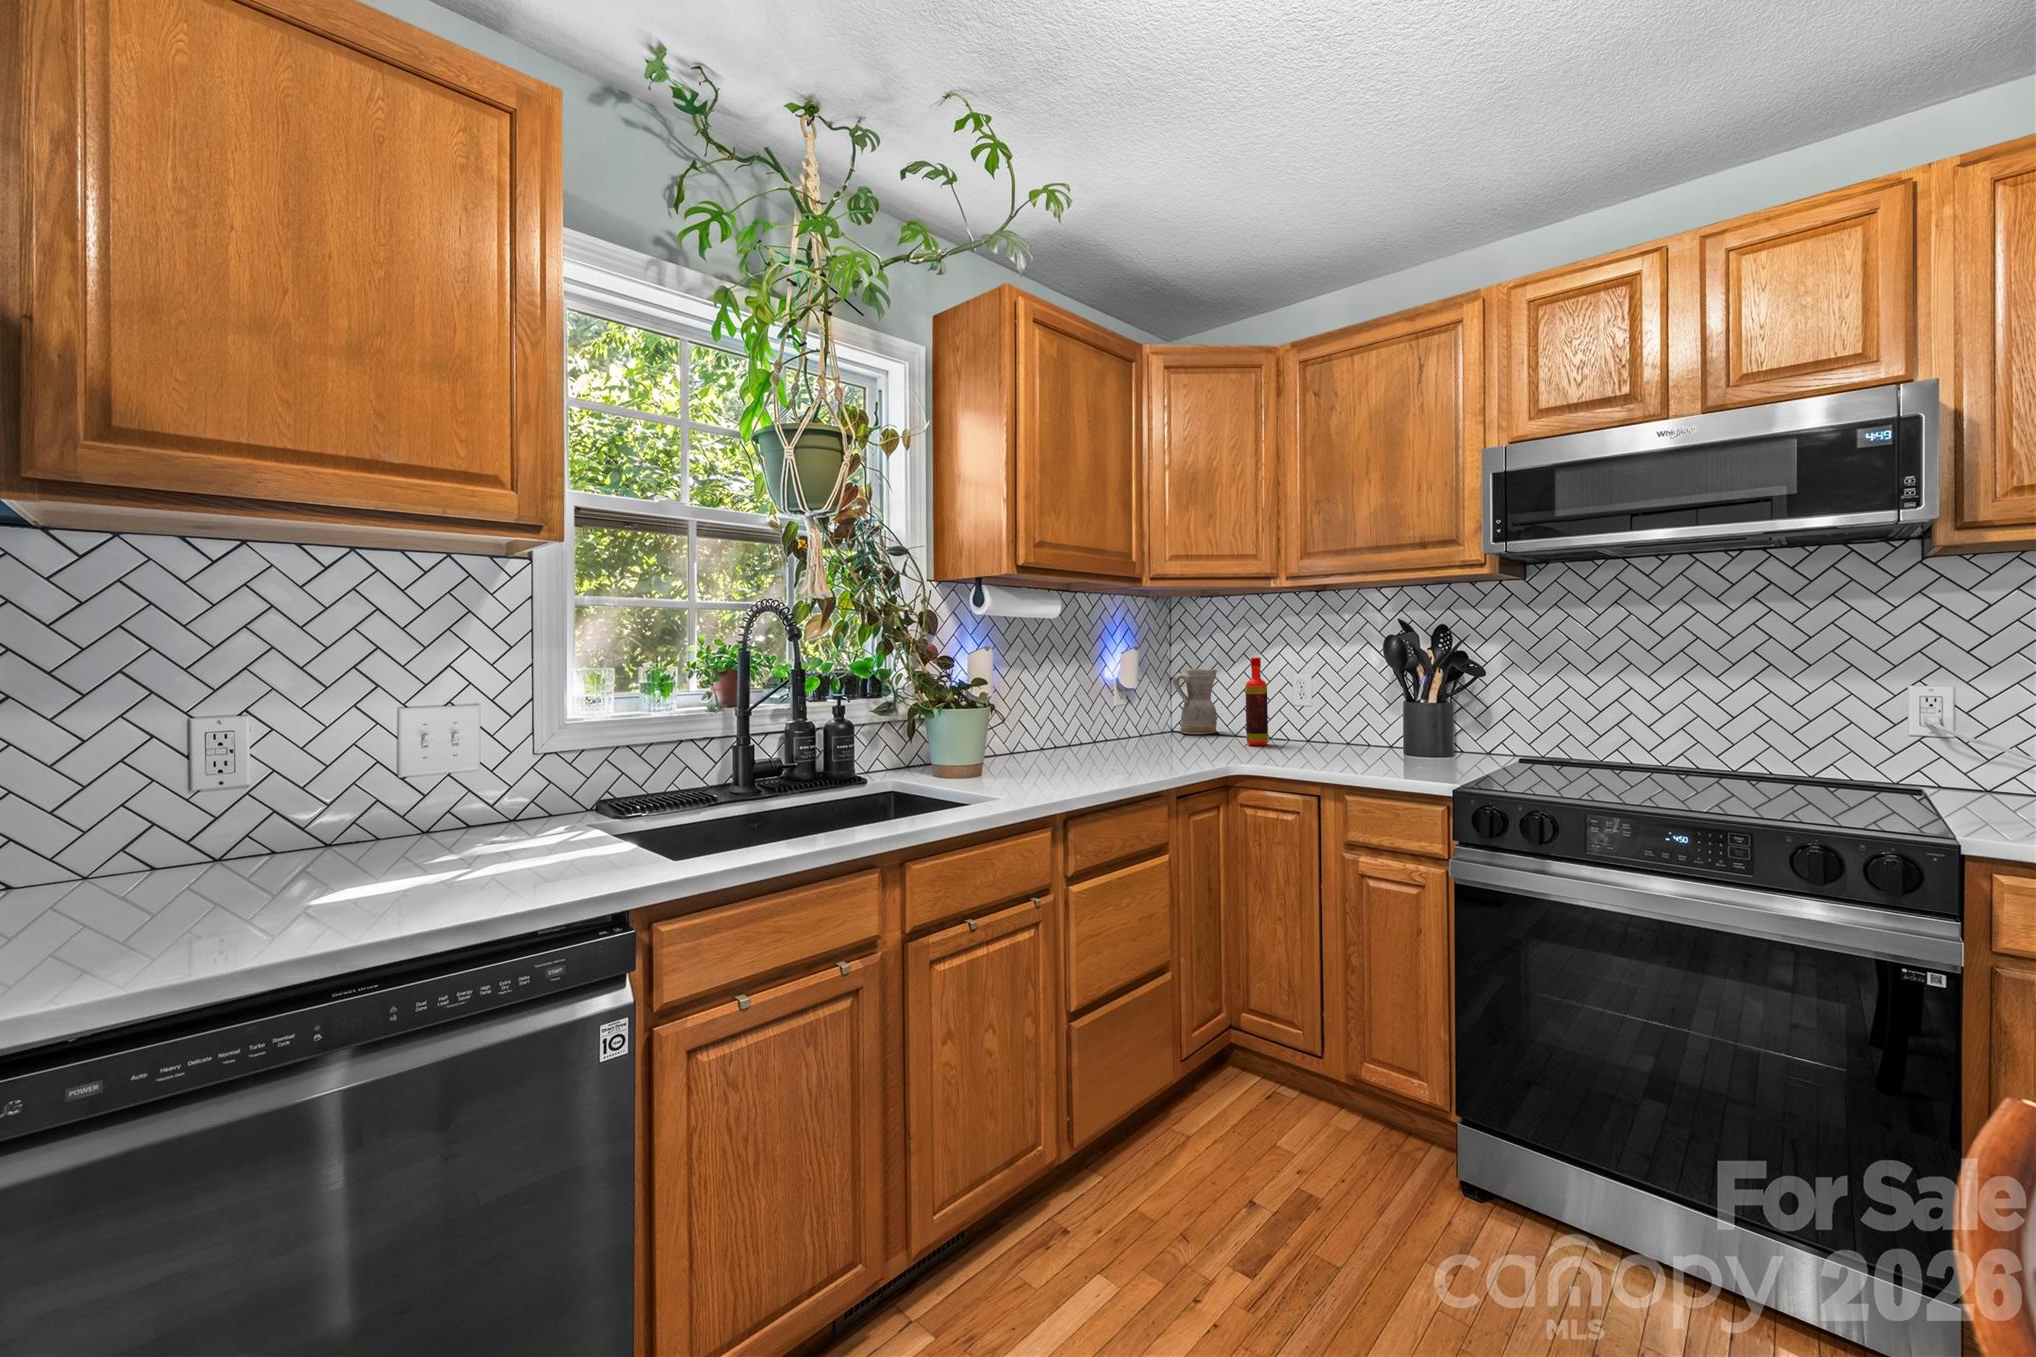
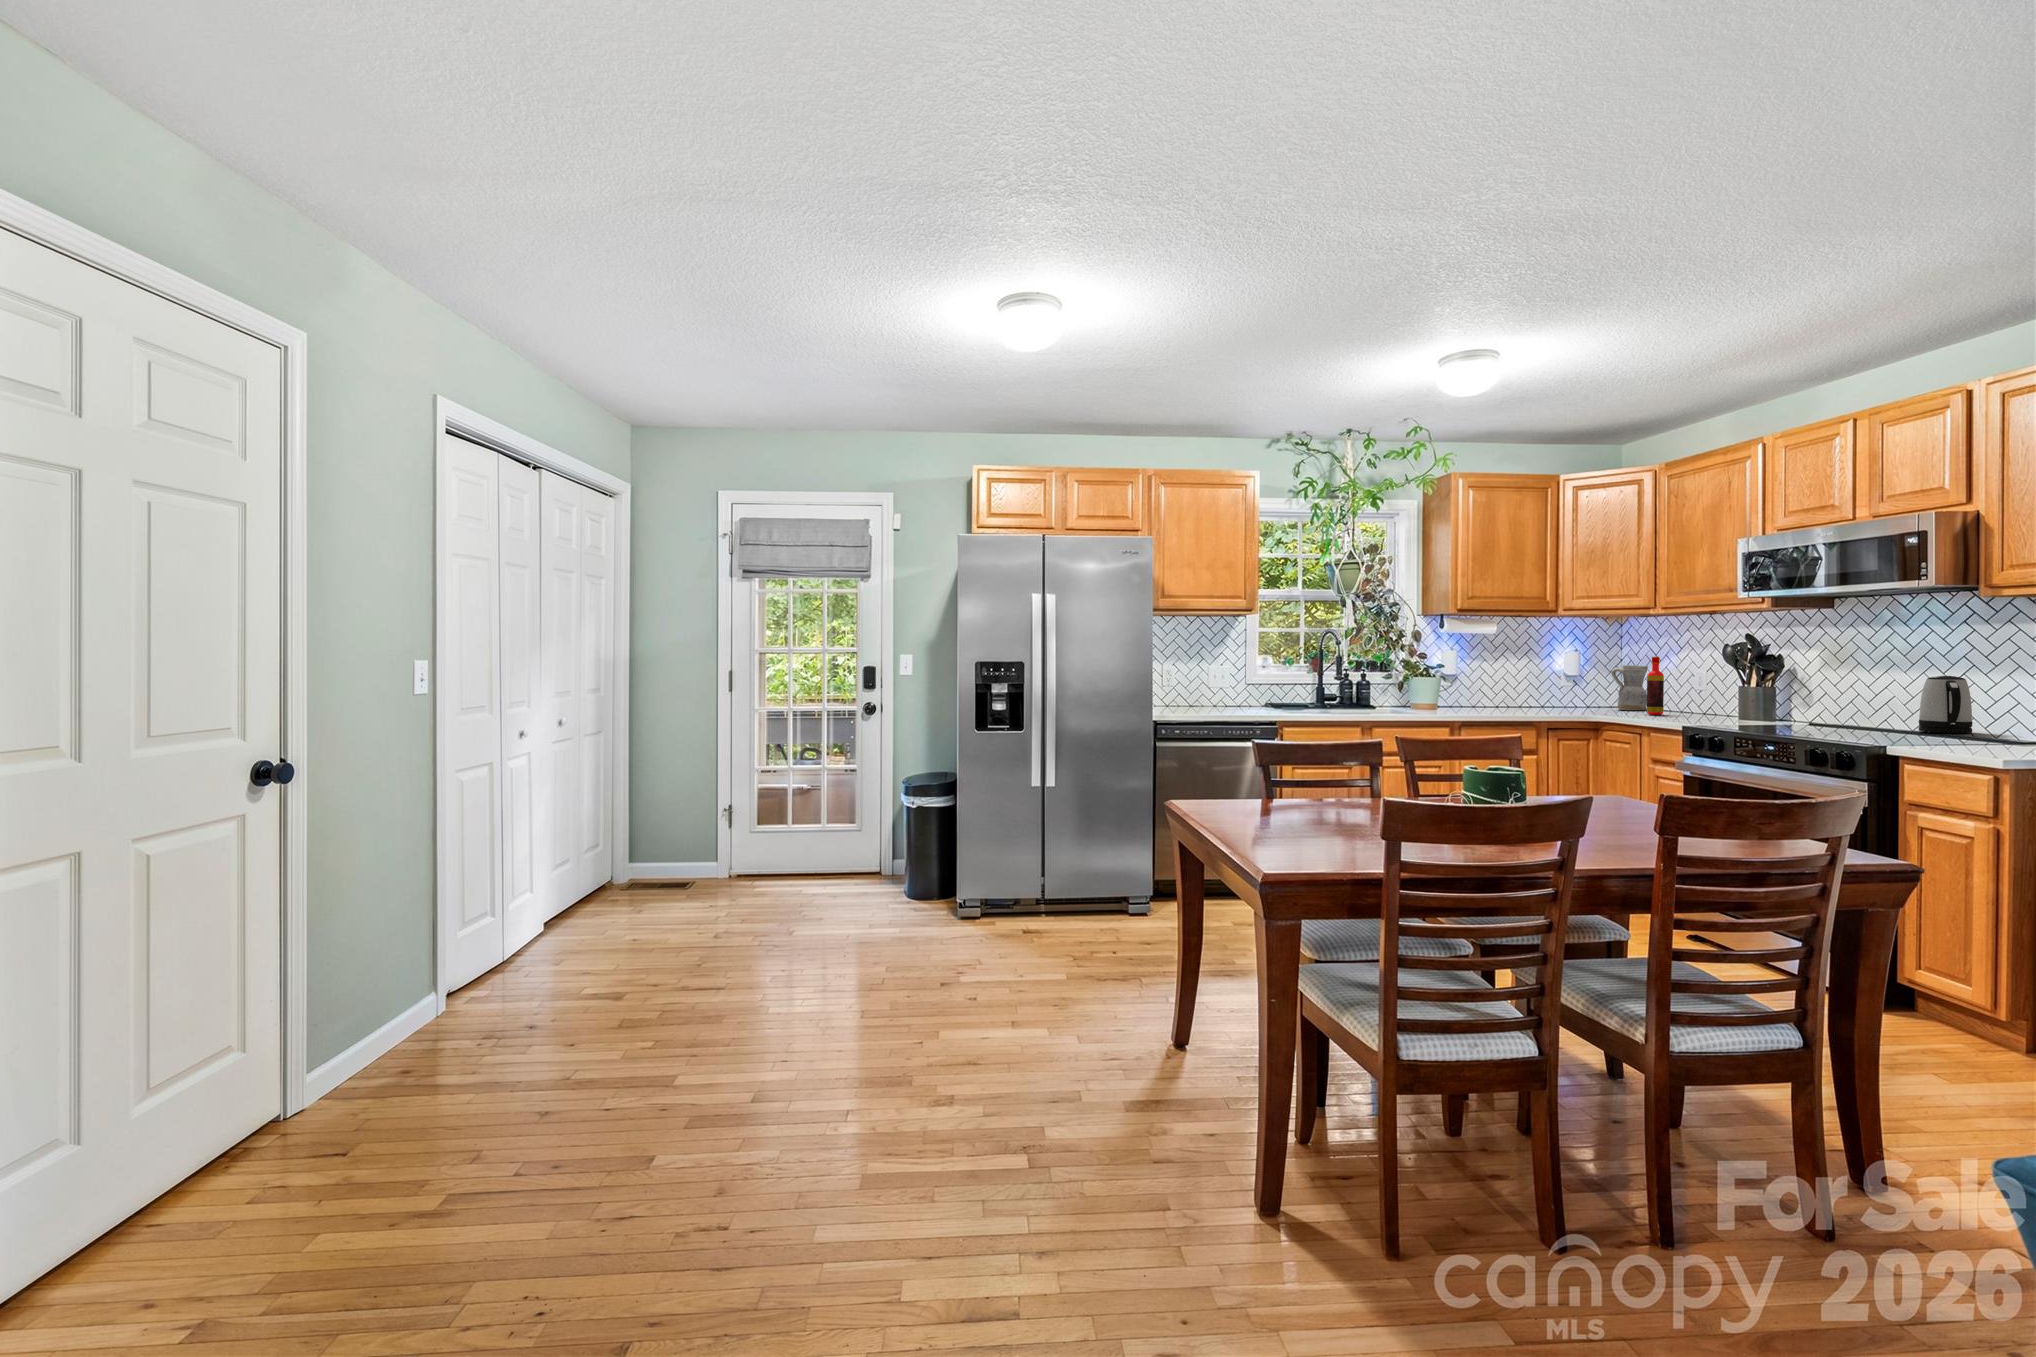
kettle: none [1705,681,1797,773] -> present [1919,676,1973,733]

